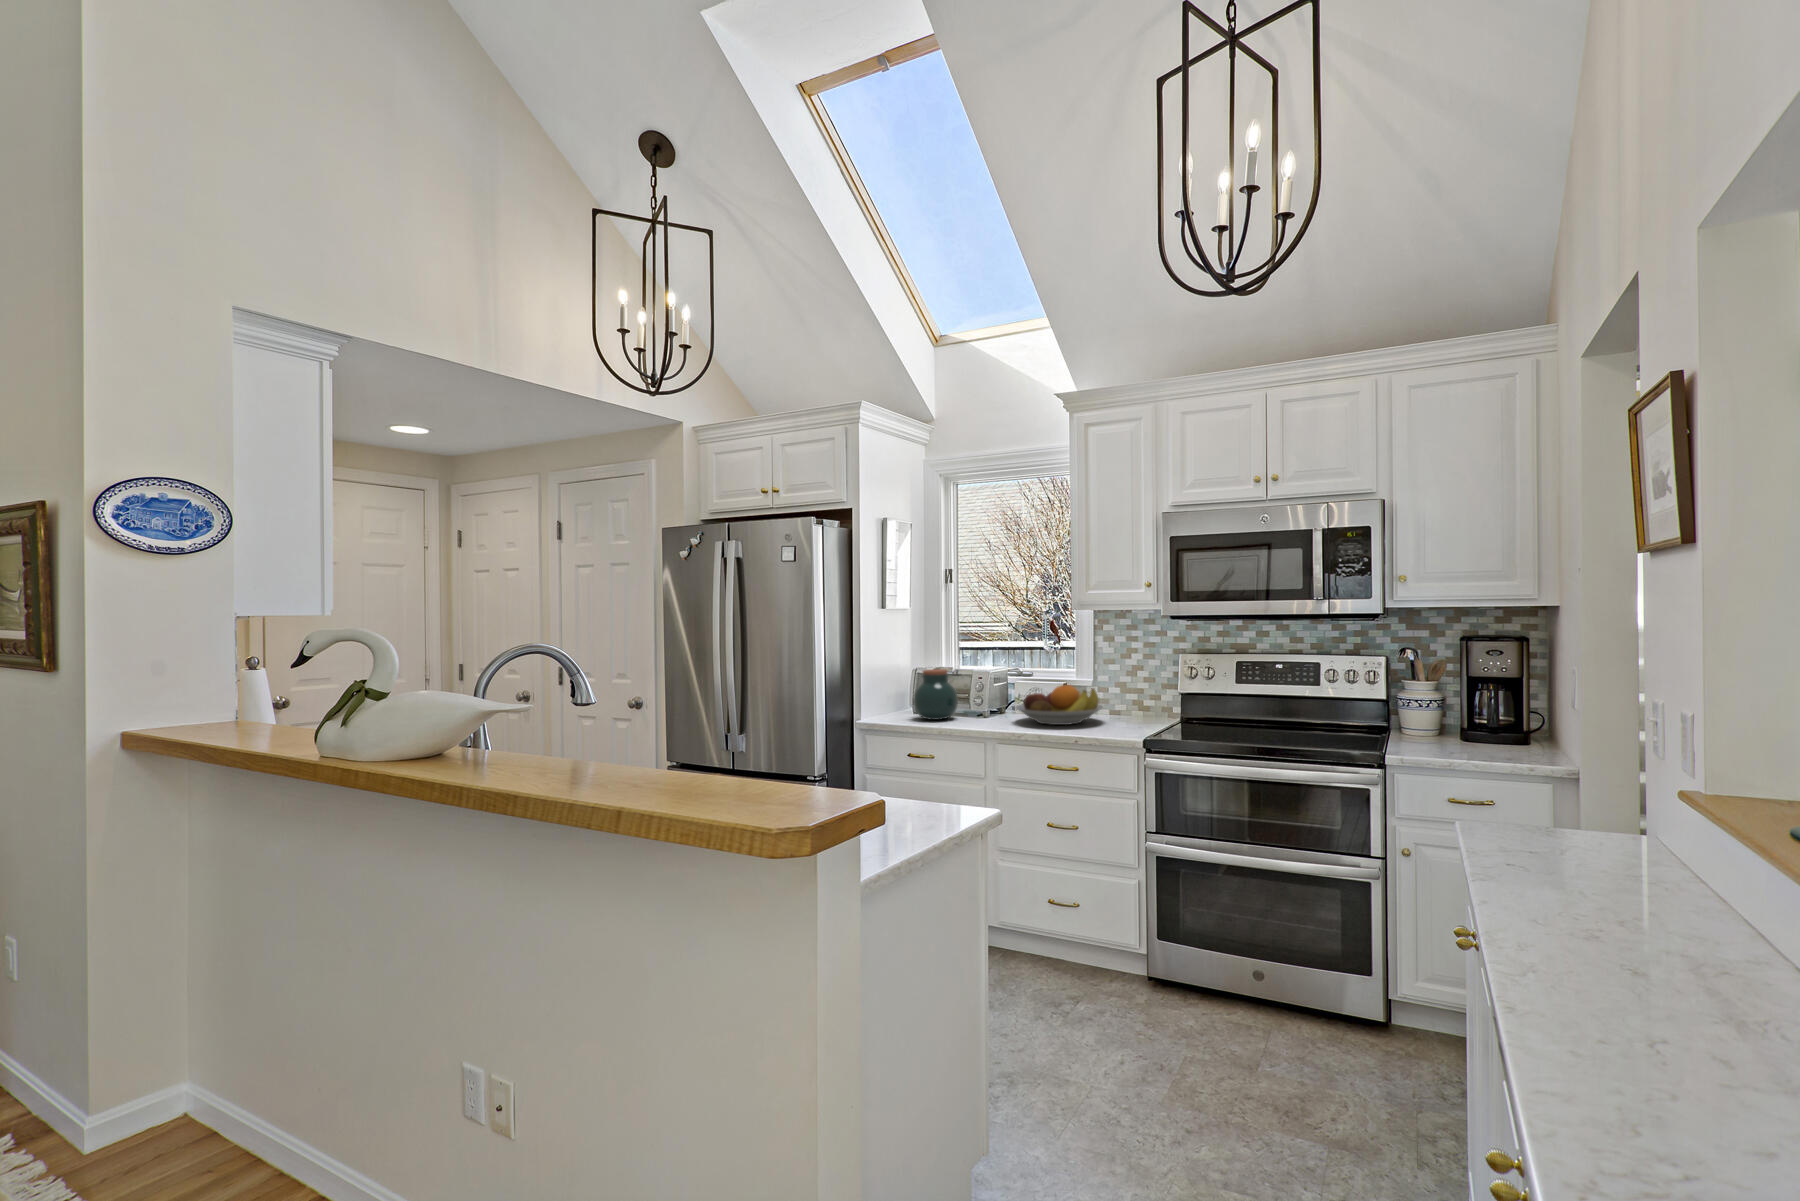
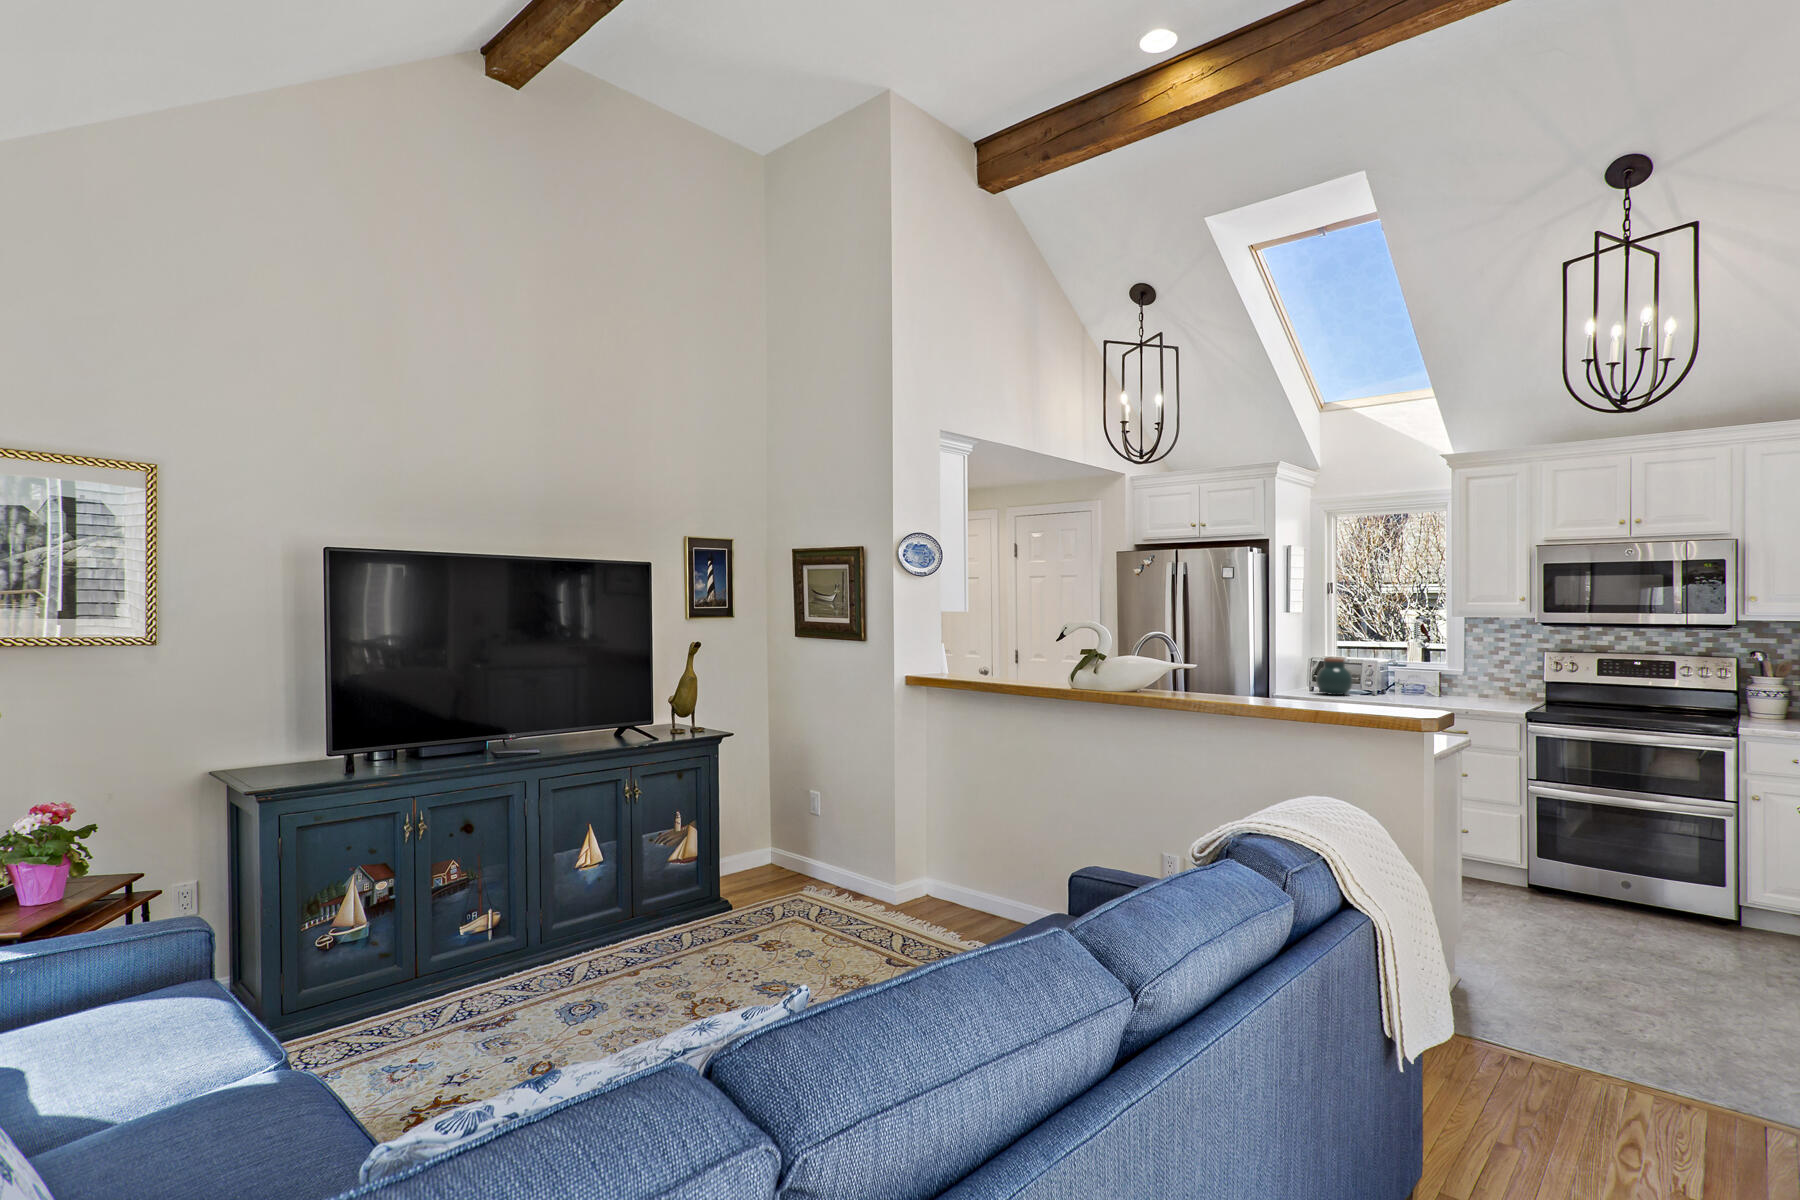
fruit bowl: present [1015,685,1104,725] -> none [1402,672,1479,701]

